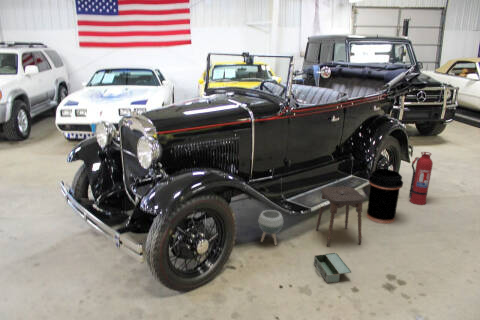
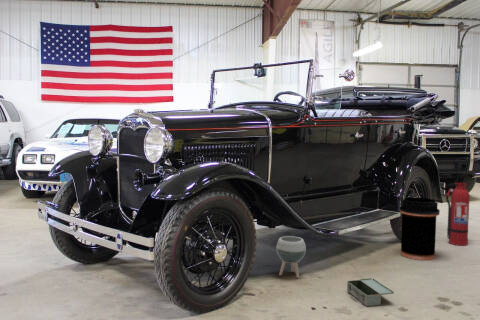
stool: present [316,186,364,246] -> none [344,211,400,278]

